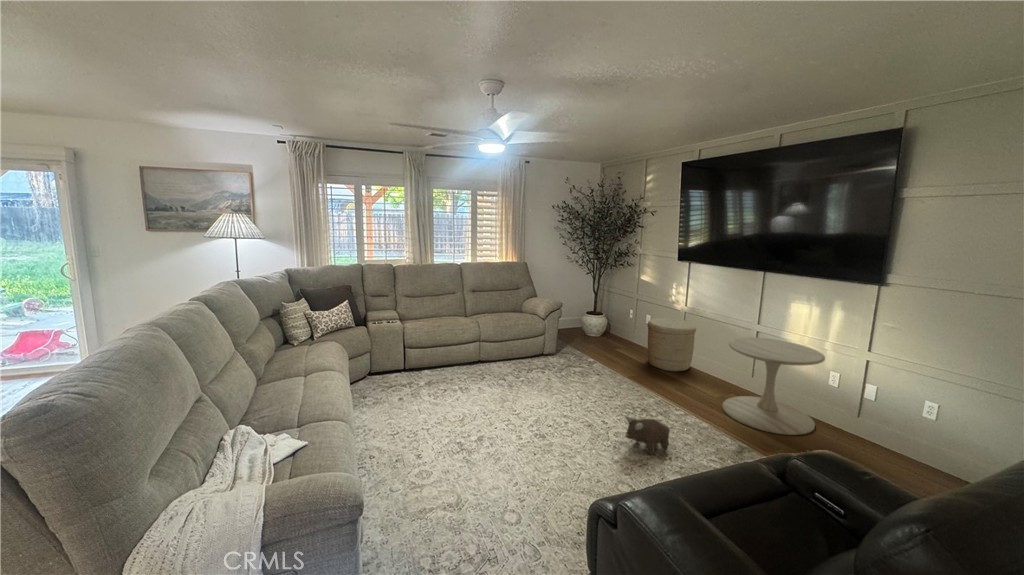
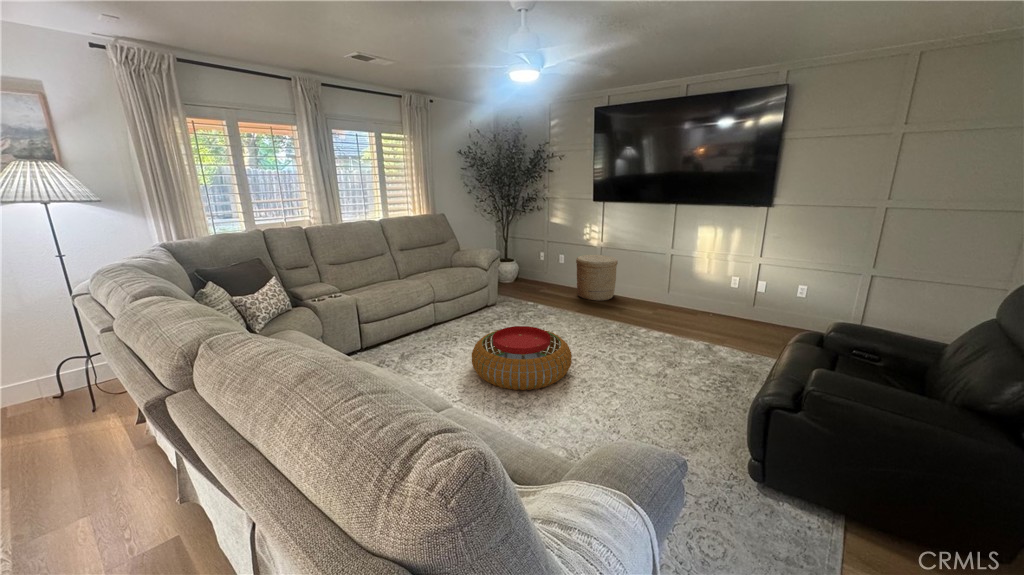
side table: present [722,337,825,435] -> none [663,259,739,331]
pouf: none [456,375,554,440] -> present [472,326,572,390]
plush toy: present [625,417,670,455] -> none [639,337,671,367]

